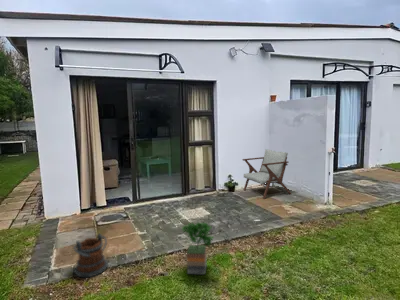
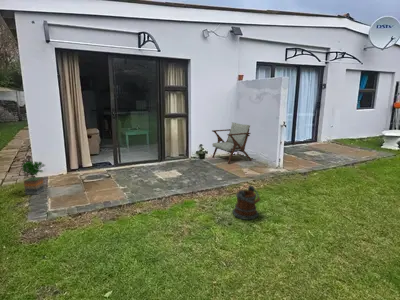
potted tree: present [182,222,213,274] -> present [22,162,44,195]
bucket: present [74,234,108,277] -> present [233,186,260,220]

